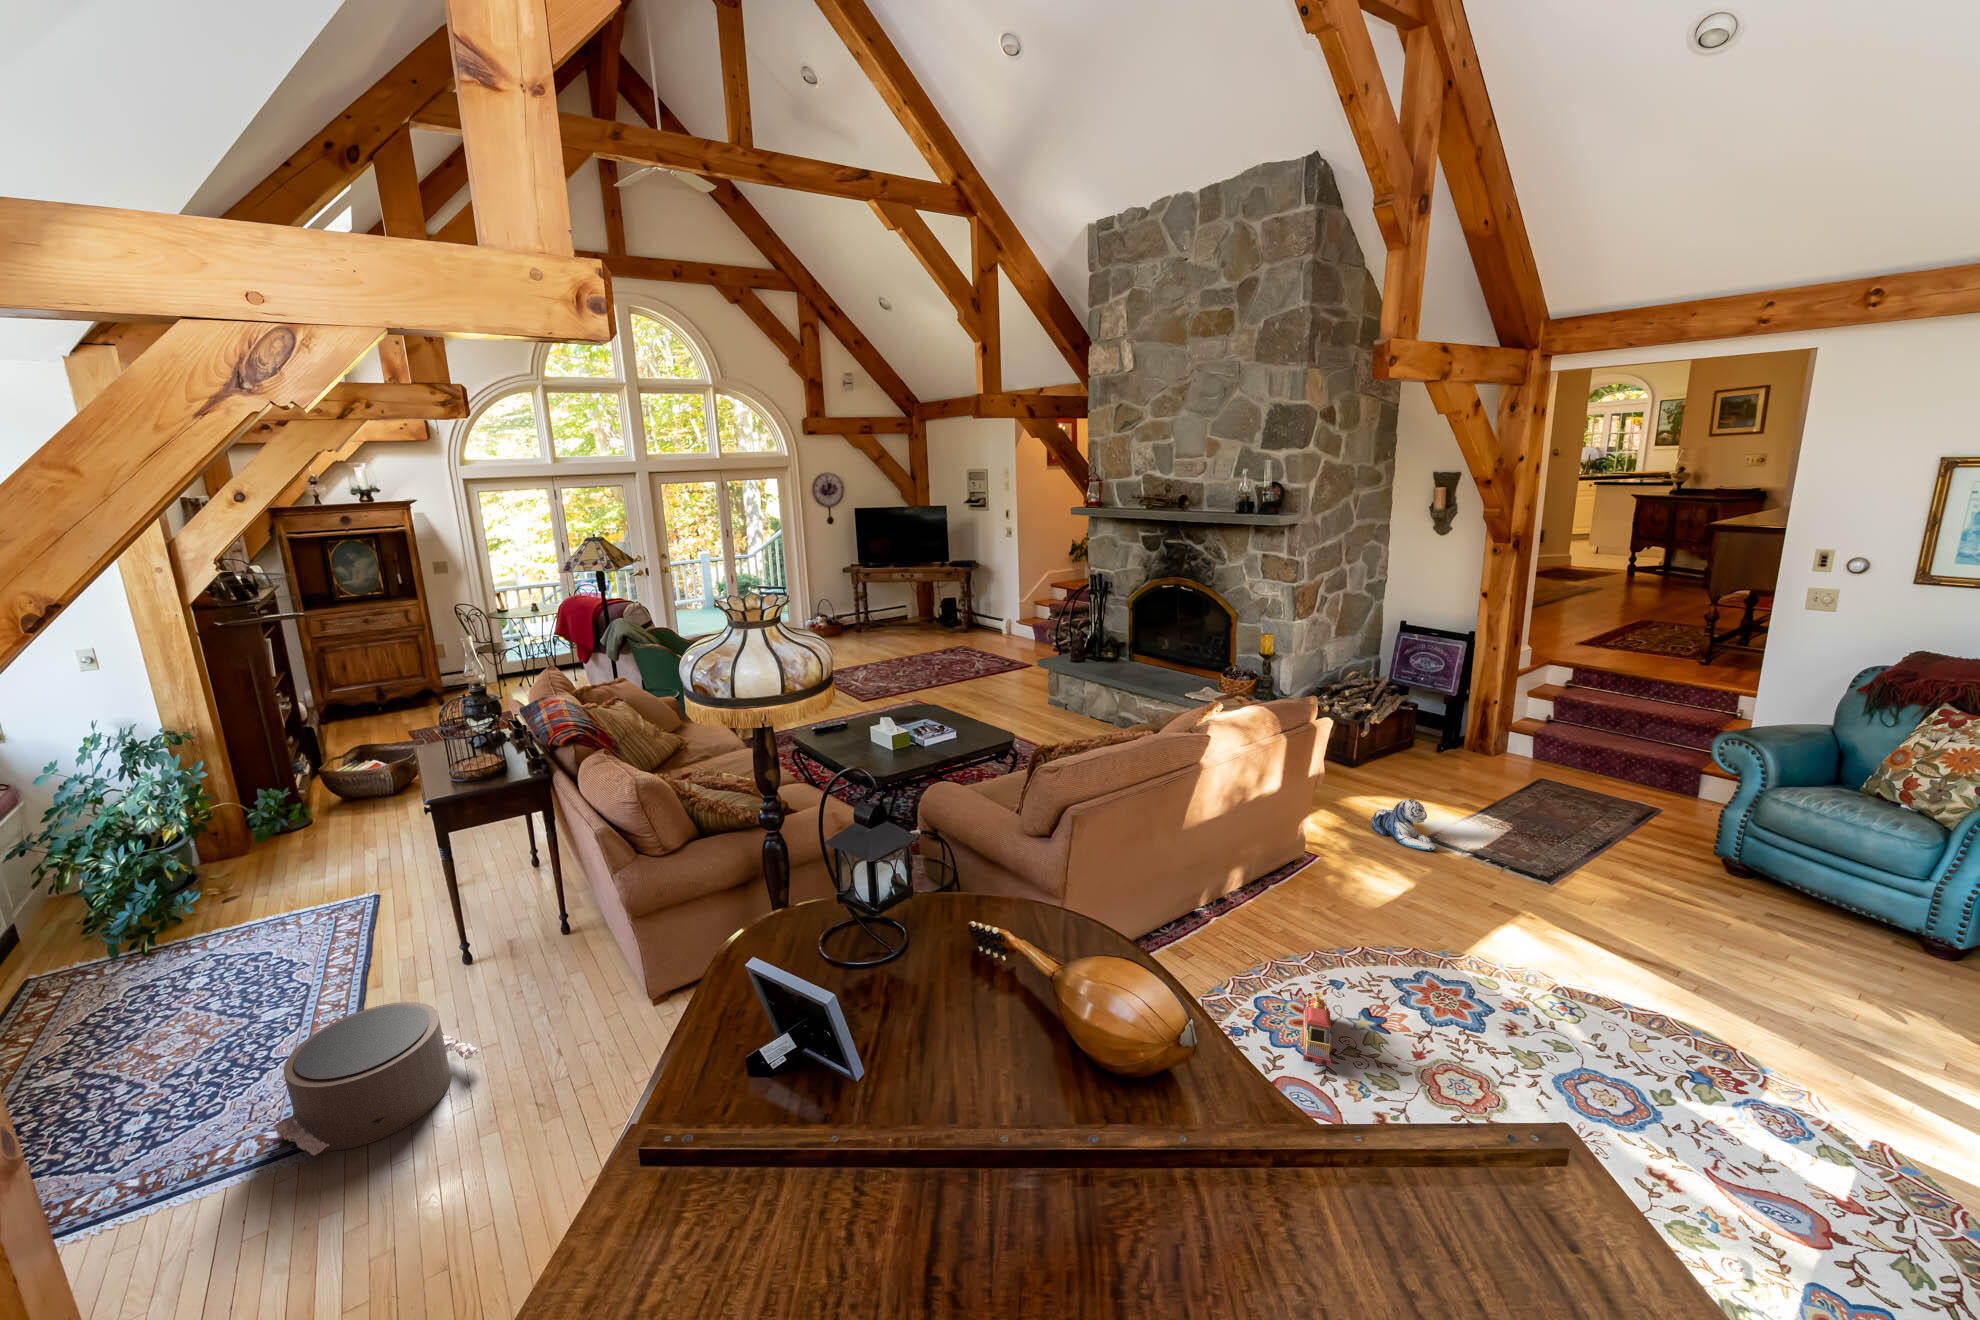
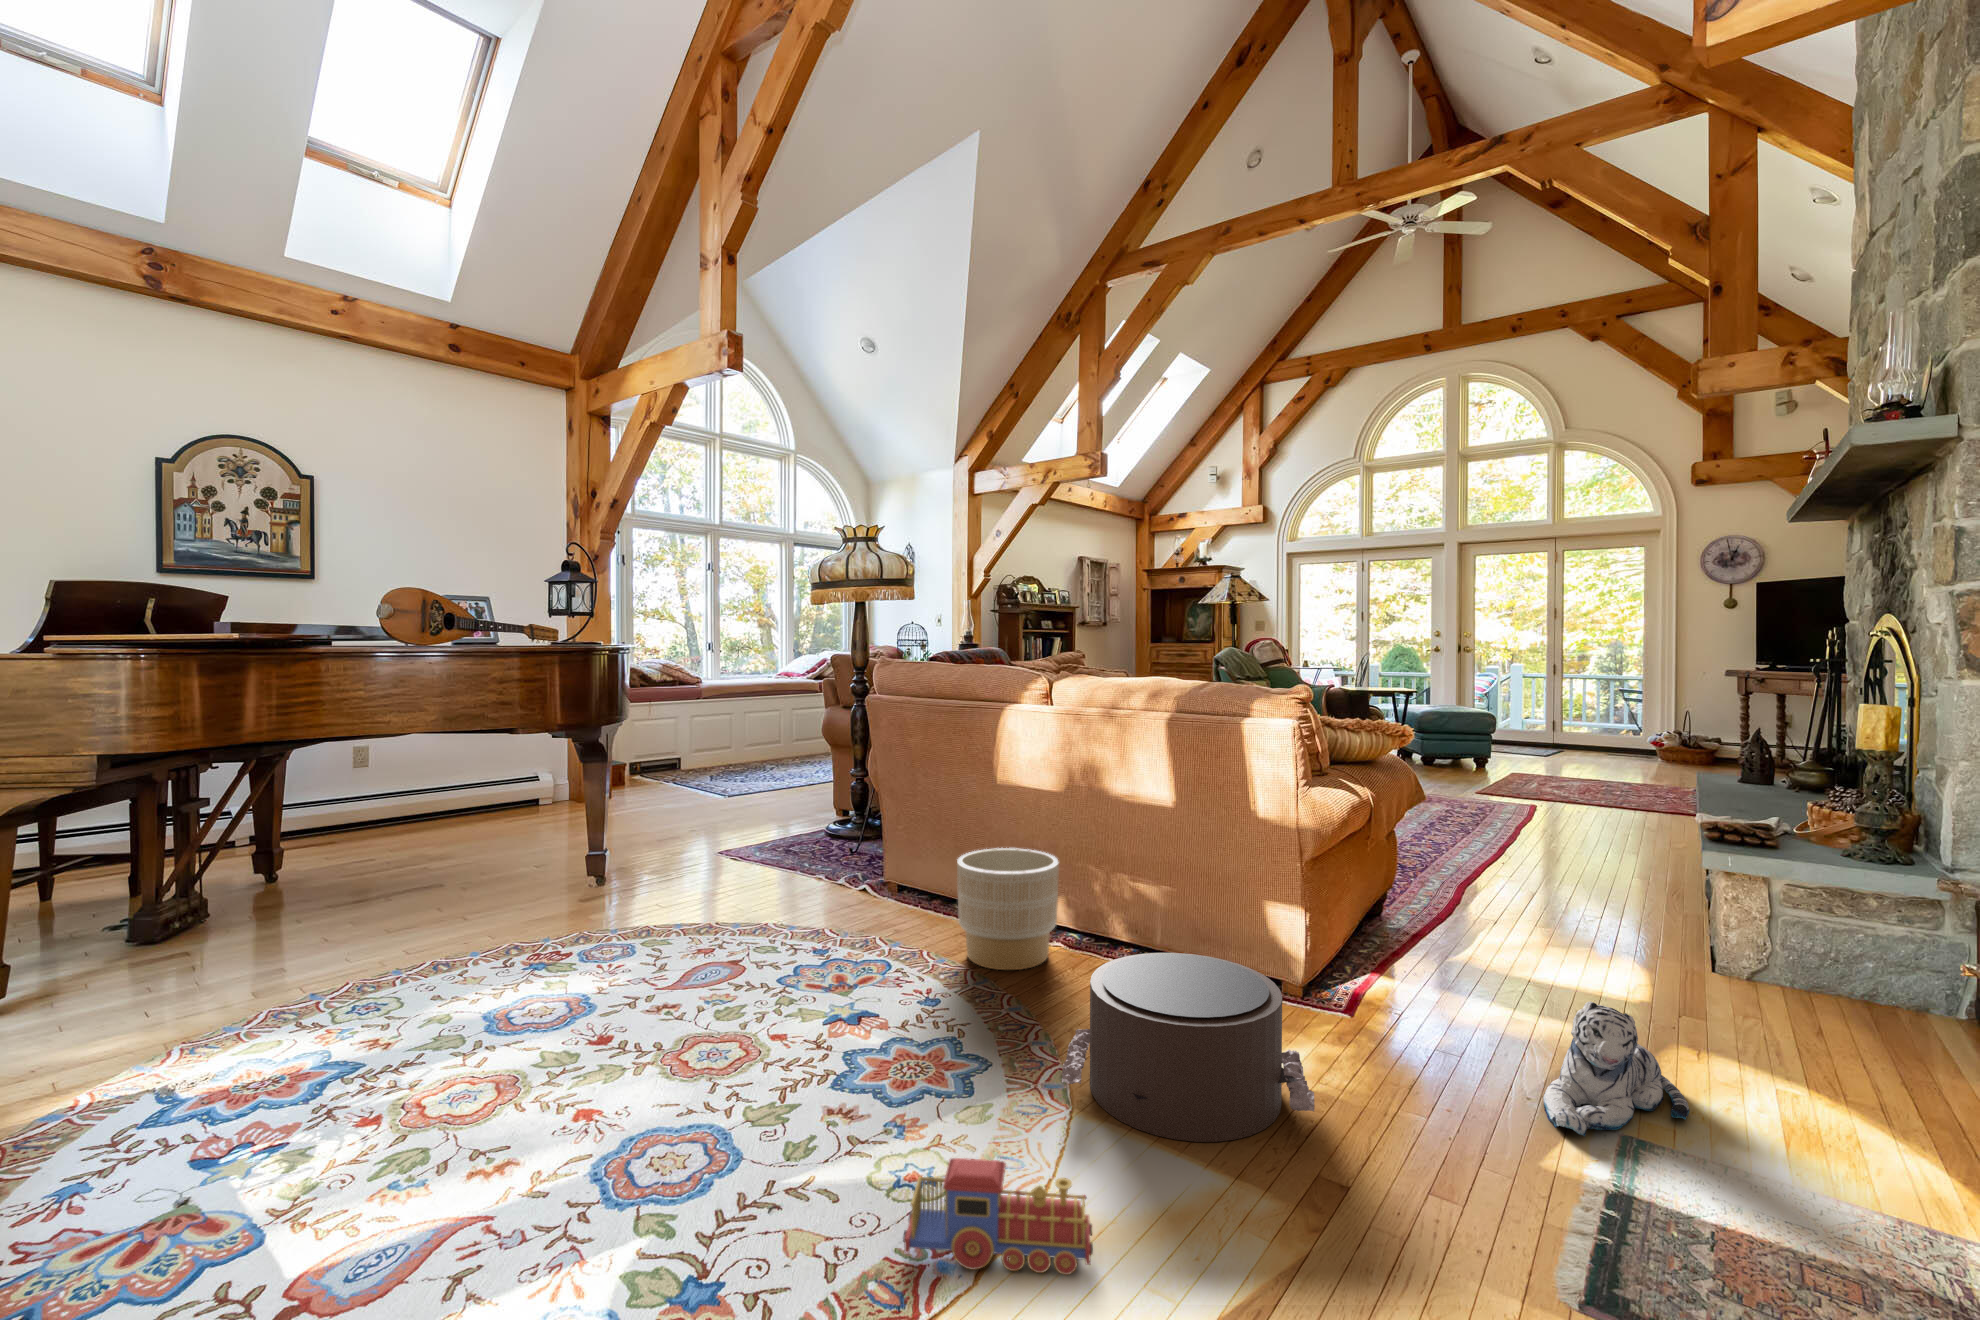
planter: none [1202,862,1282,961] -> present [957,848,1059,970]
toy train: present [1301,992,1332,1066] -> present [903,1158,1093,1275]
pouf: present [273,1002,480,1156] -> present [1062,953,1315,1142]

